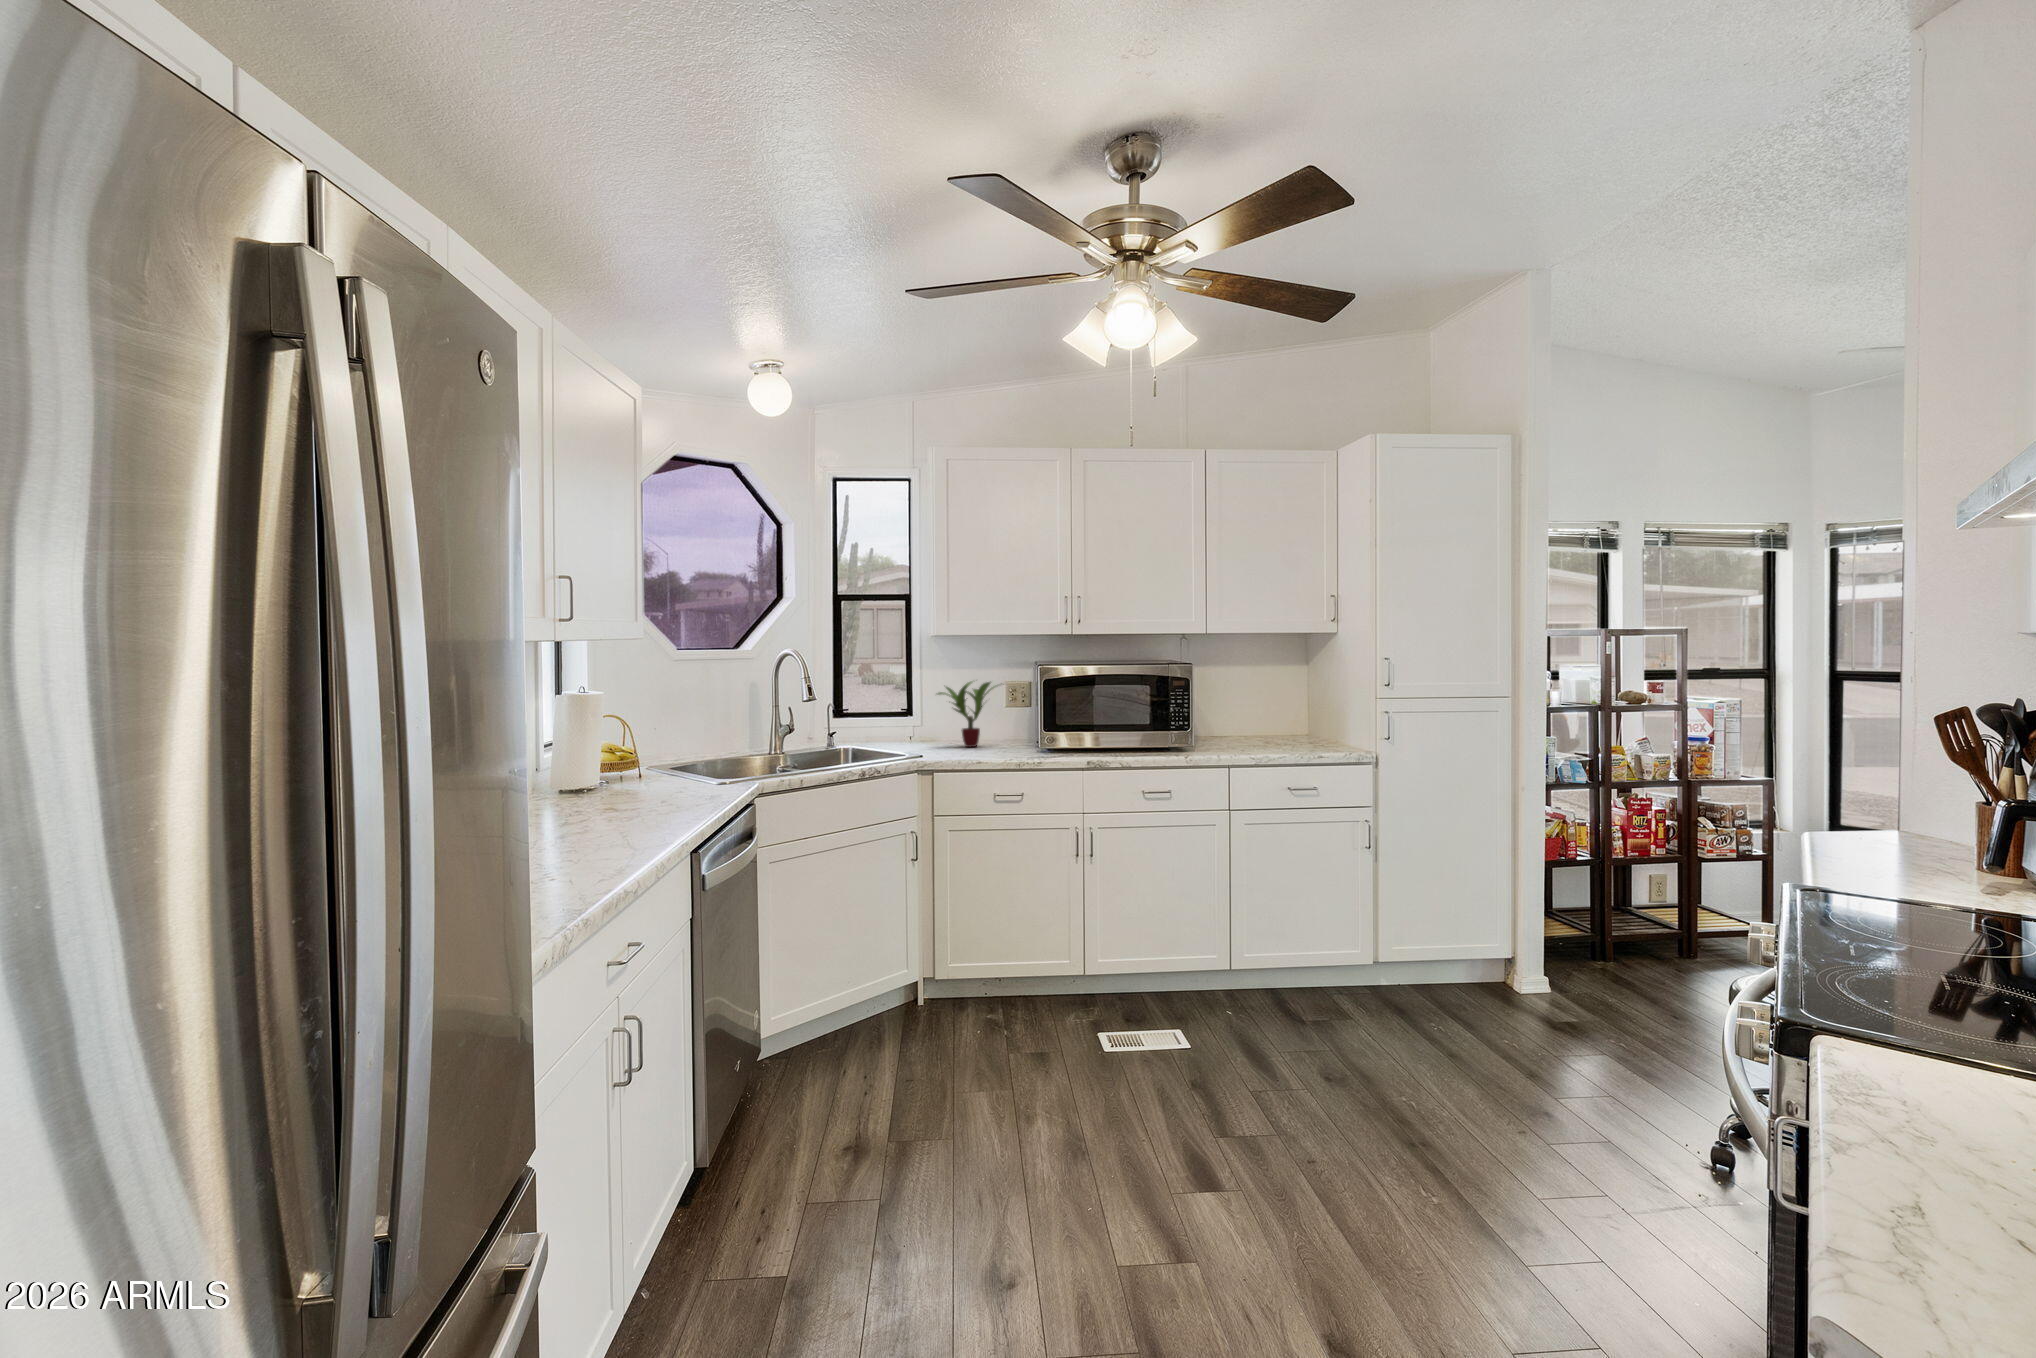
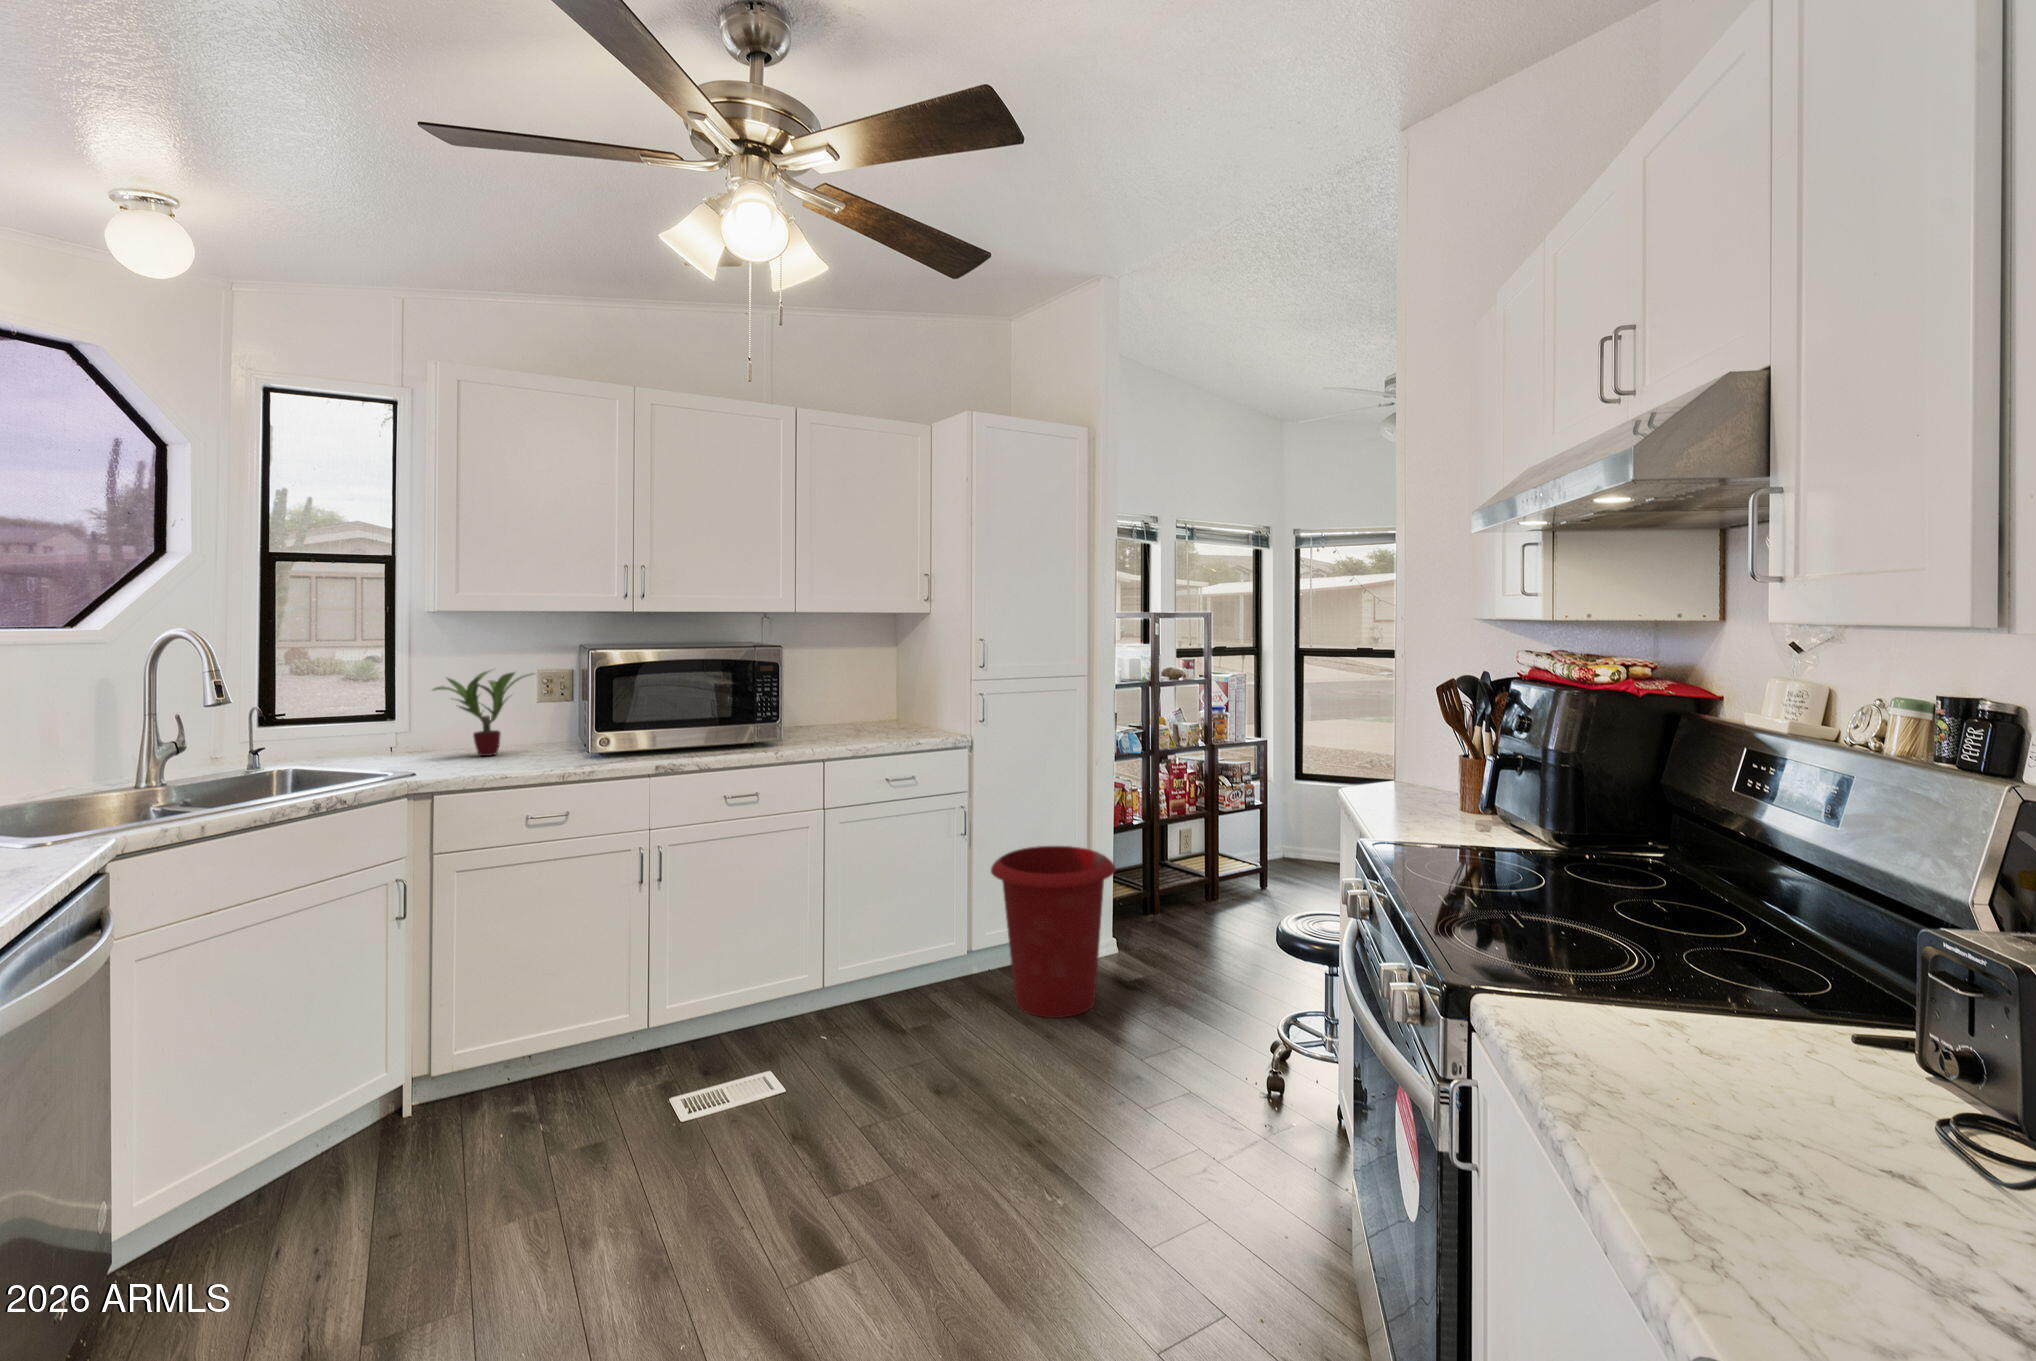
waste bin: none [1391,863,1528,1033] -> present [991,846,1116,1018]

